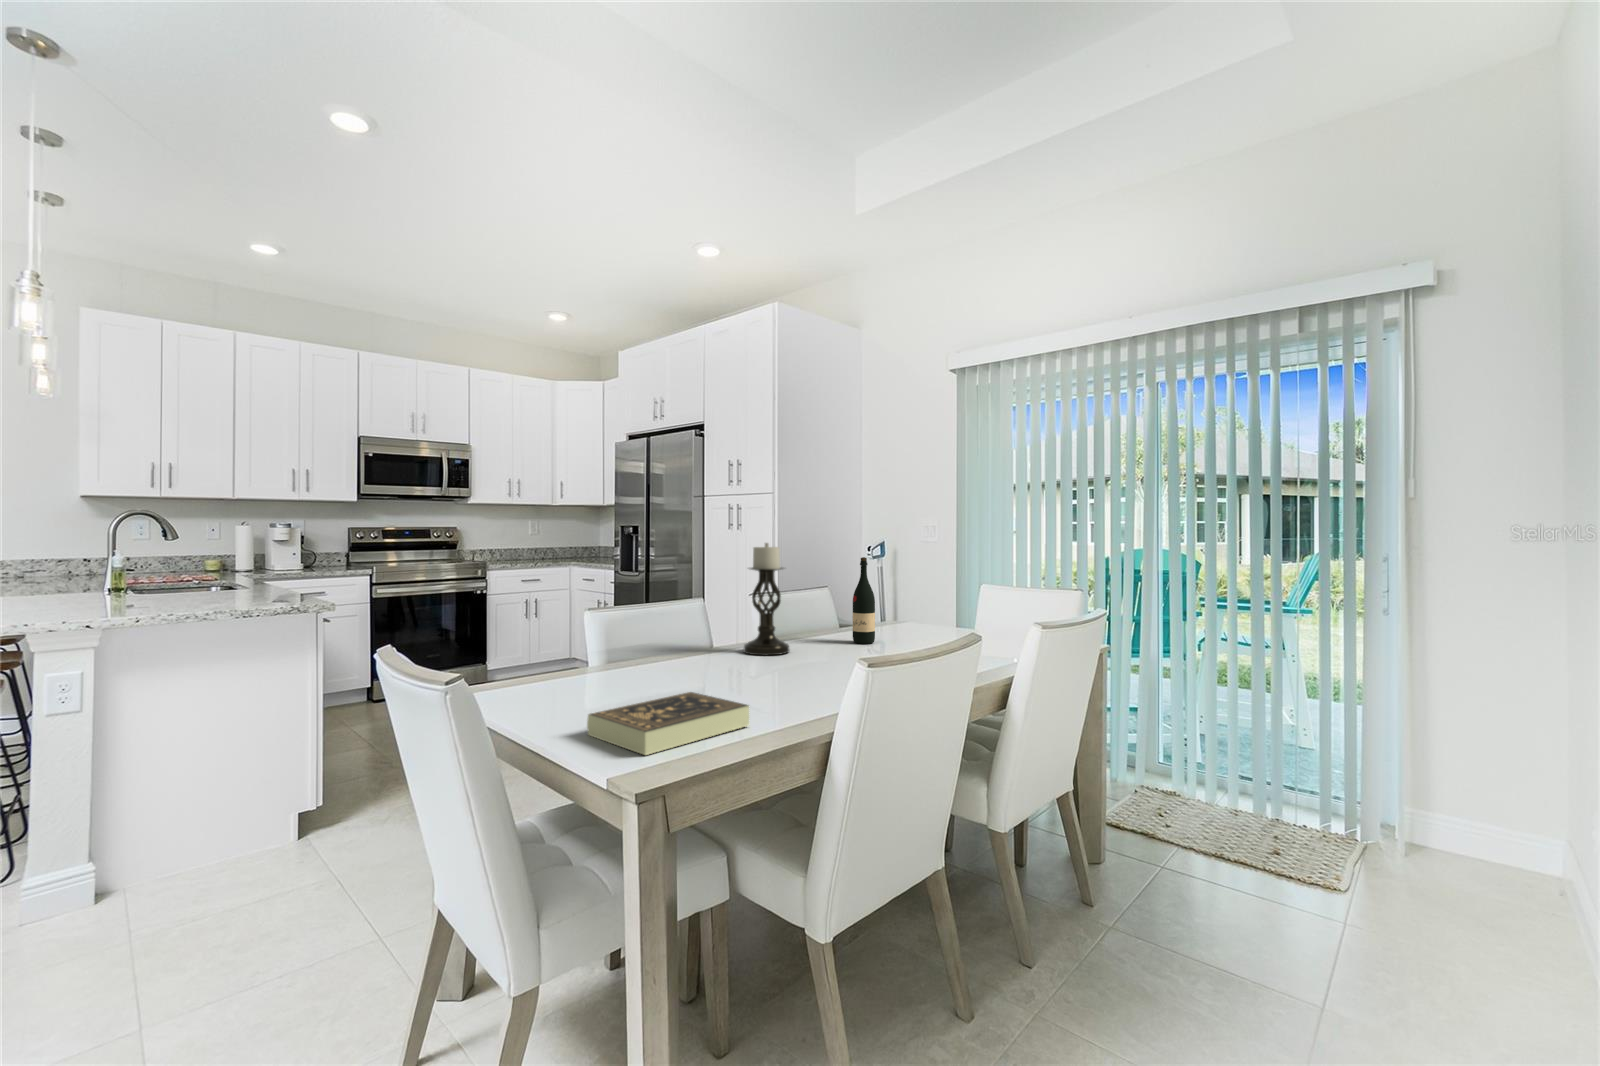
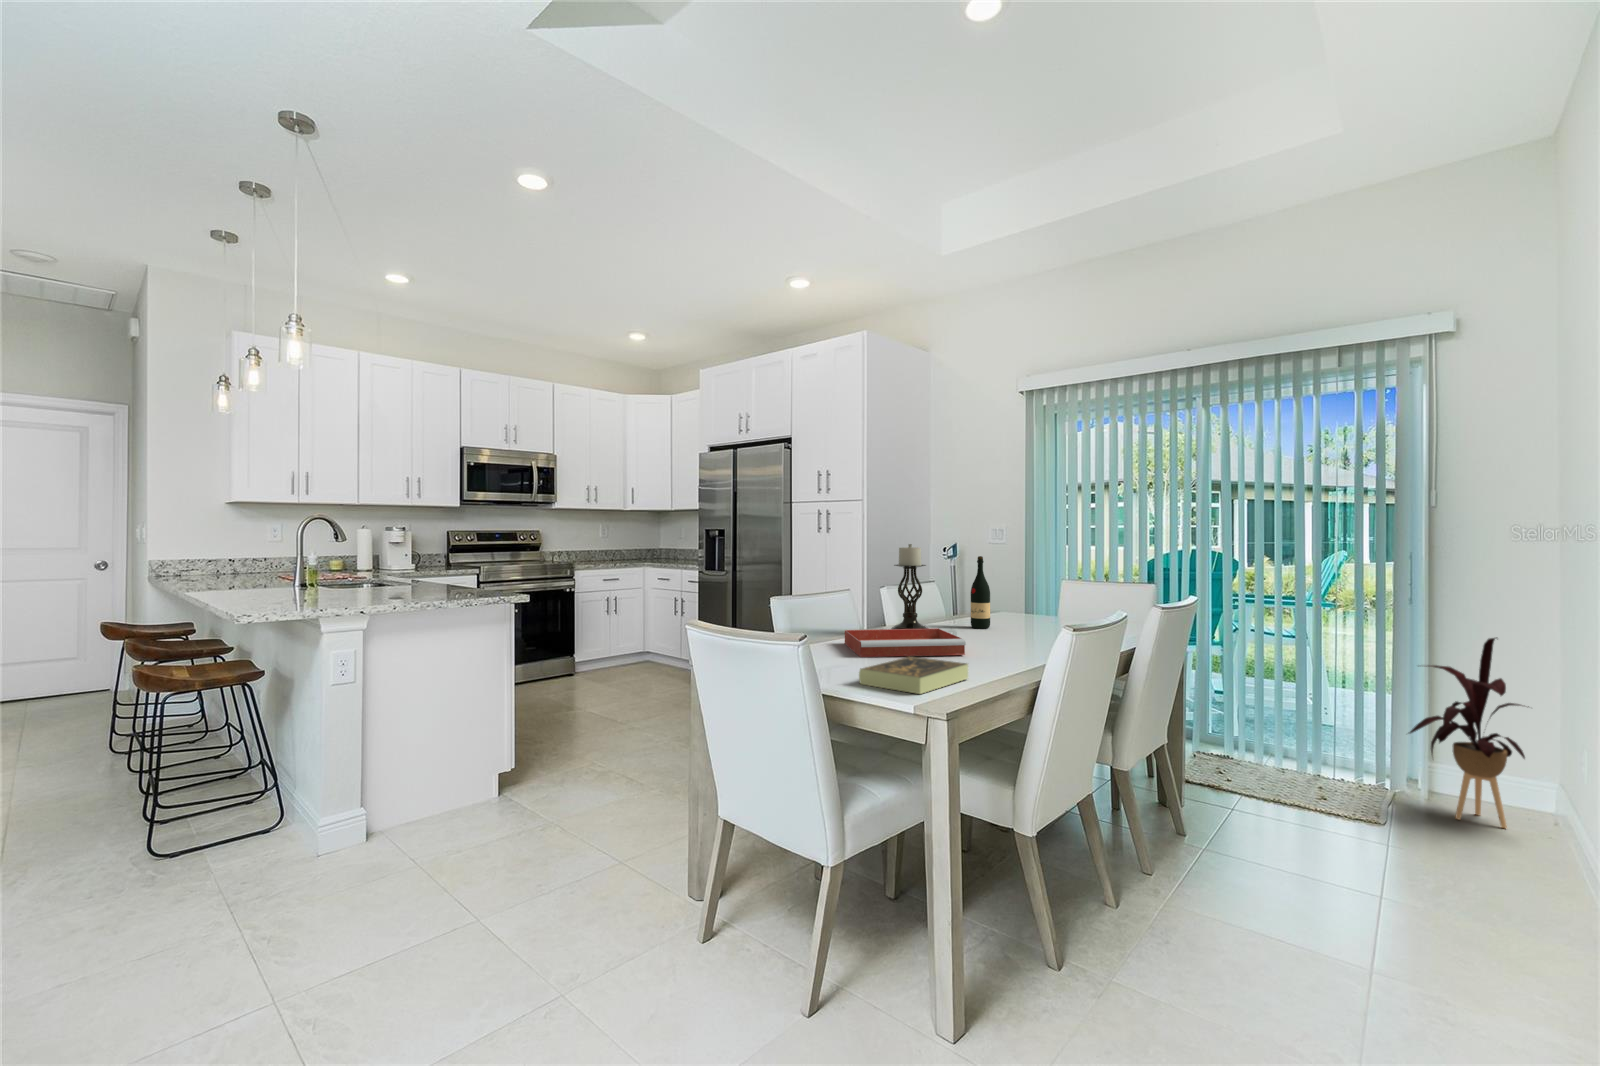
tray: none [655,647,794,687] -> present [845,628,966,657]
house plant: none [1374,660,1533,898] -> present [1409,637,1529,828]

